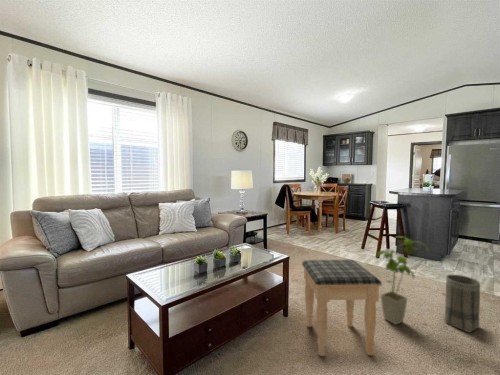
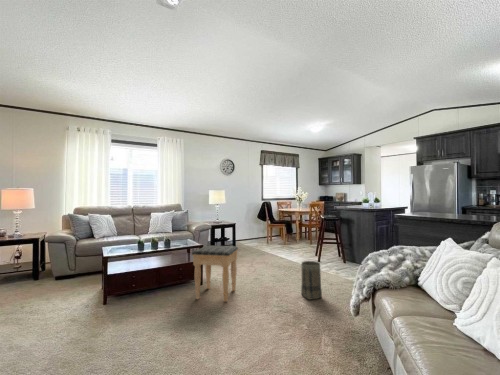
house plant: present [376,238,428,324] -> none [253,232,282,293]

